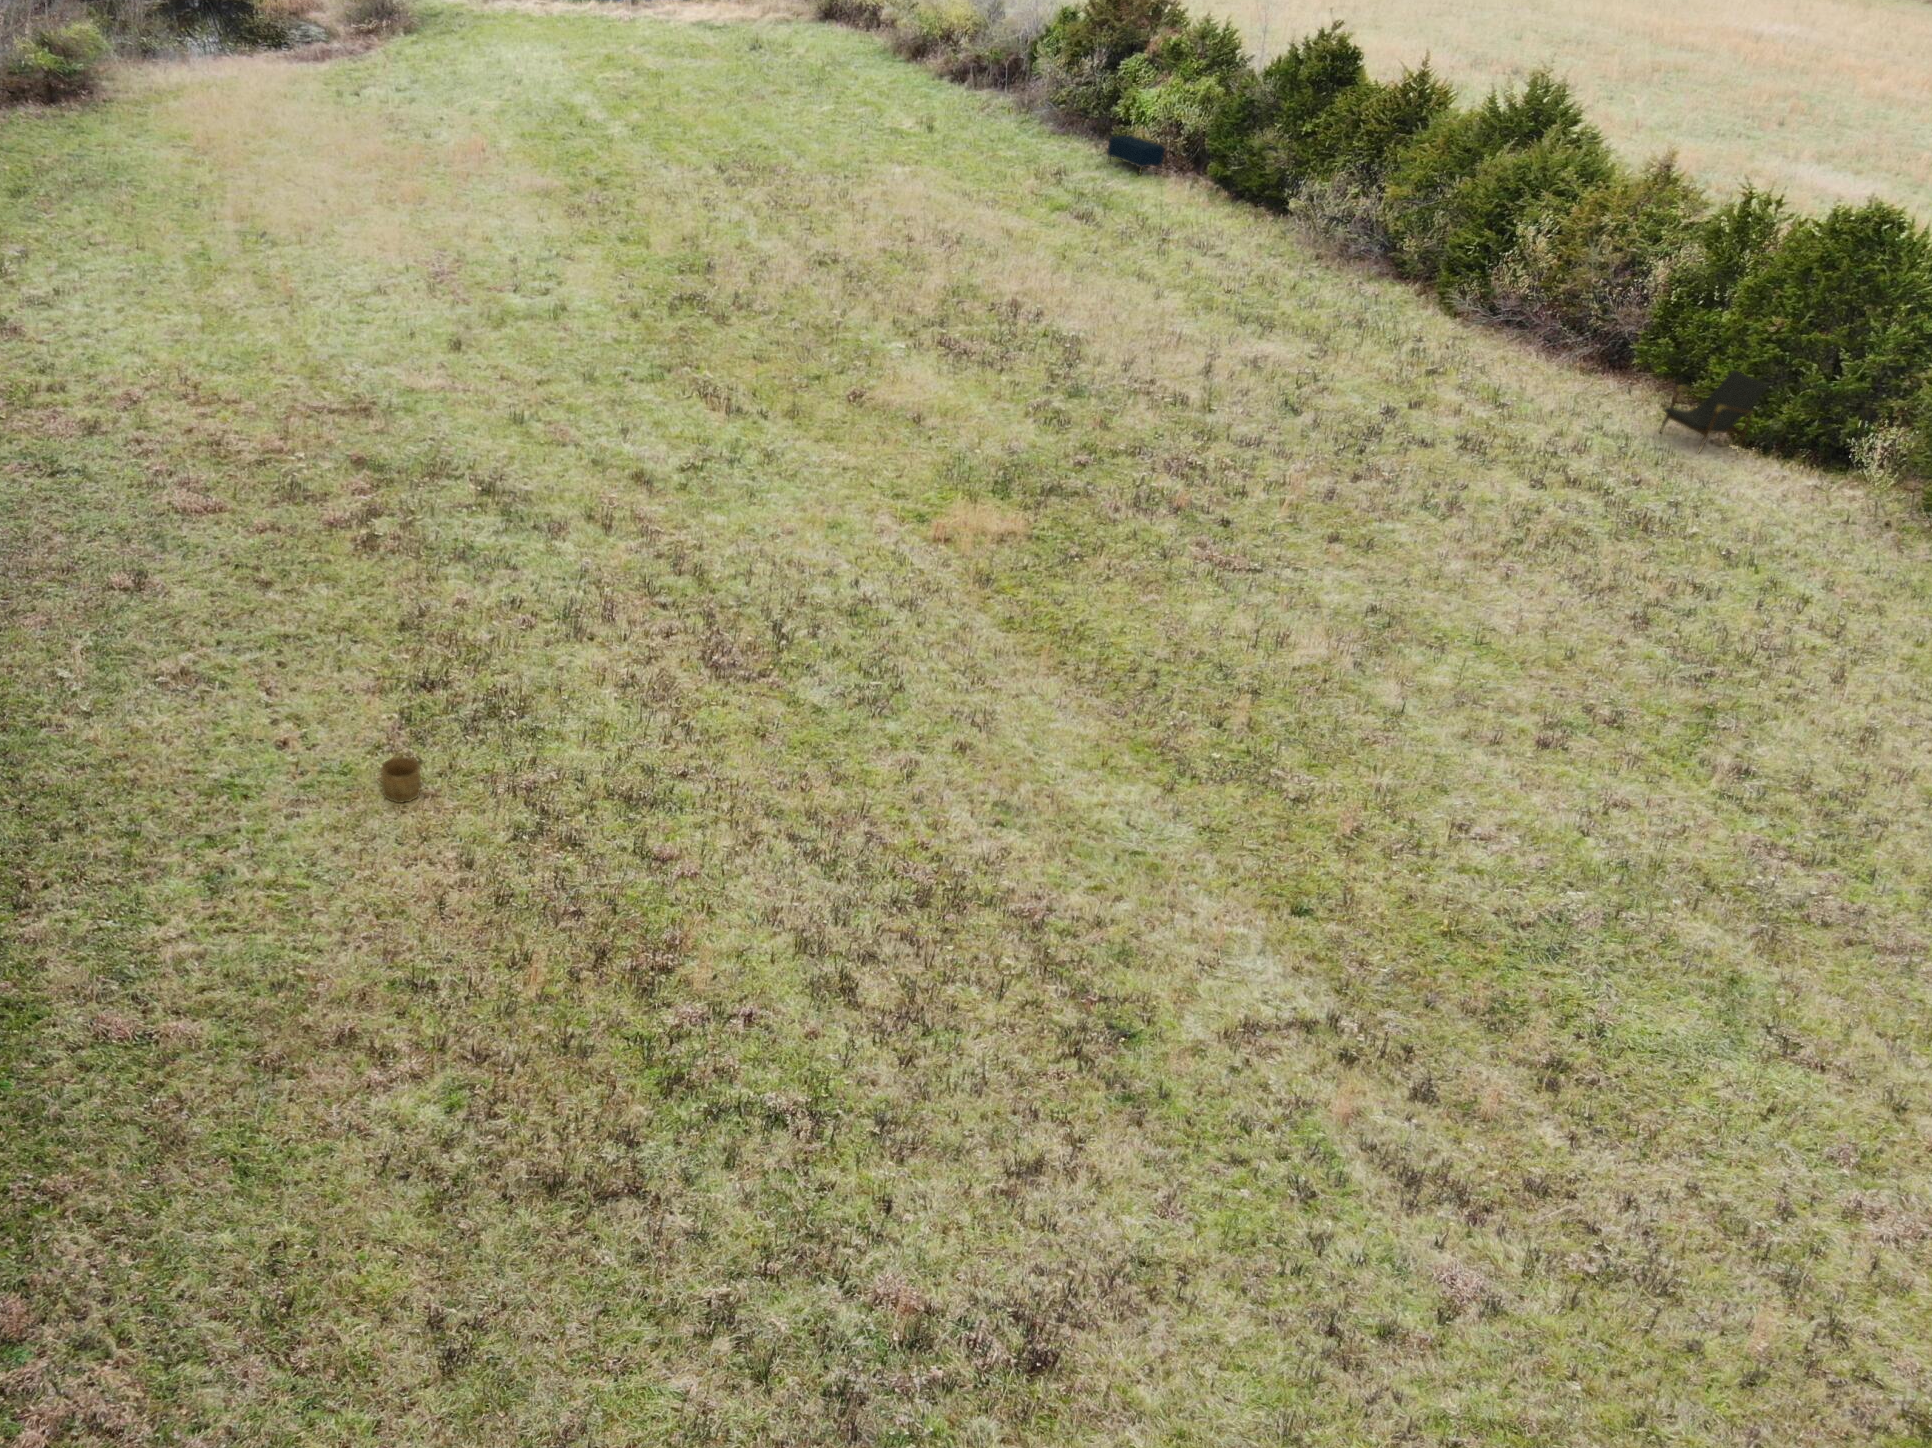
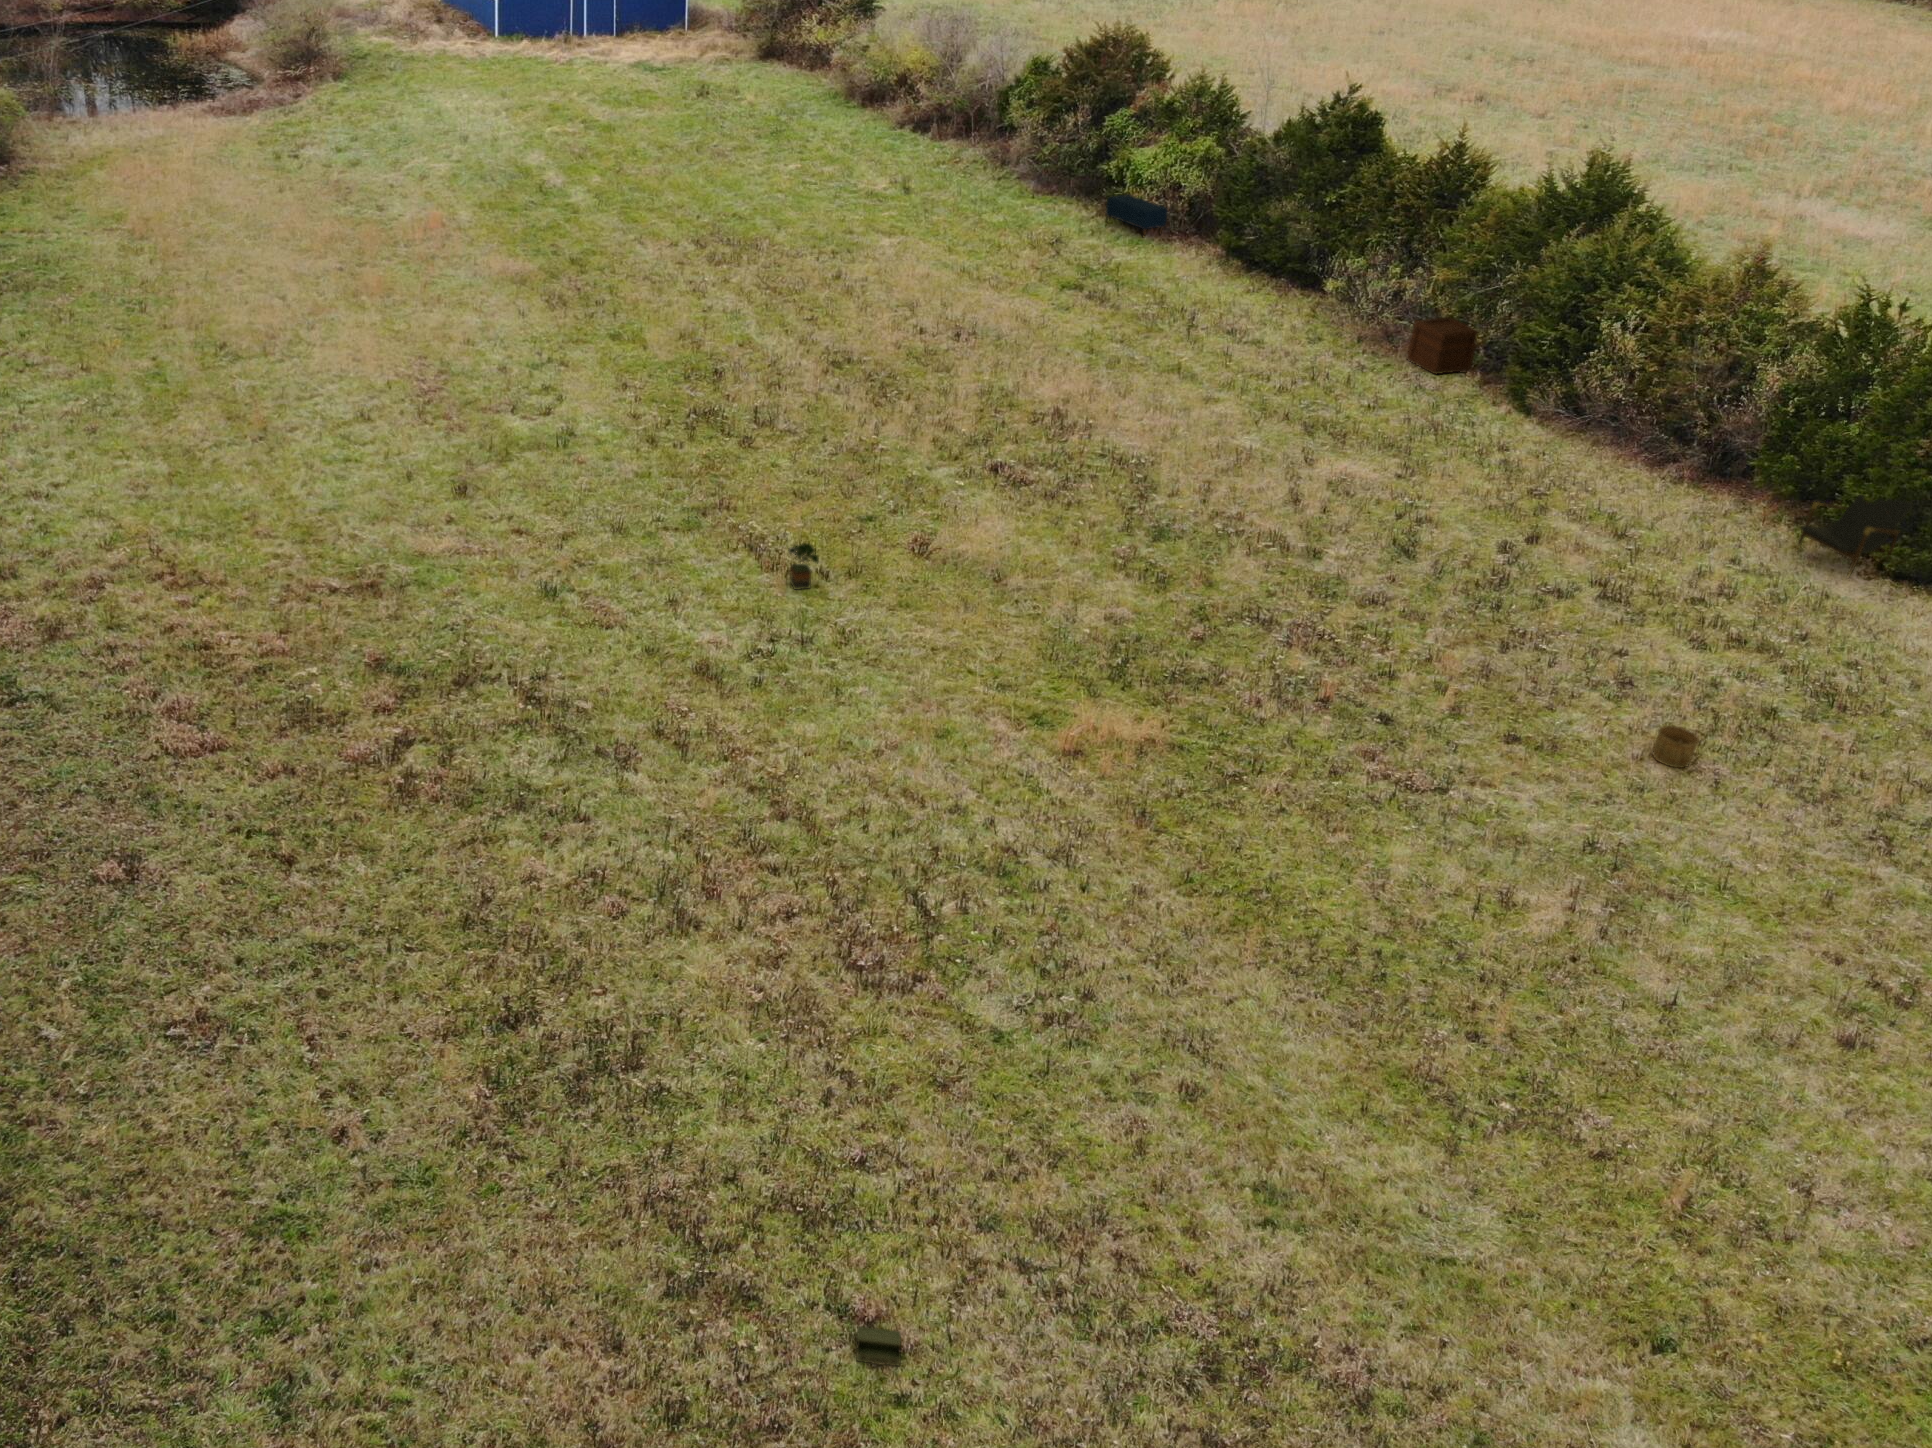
wooden crate: none [1355,237,1425,290] -> present [1407,317,1479,374]
potted tree: none [724,387,752,429] -> present [788,543,819,590]
wooden bucket: present [380,756,421,803] -> present [1653,725,1700,768]
toolbox: none [639,863,677,889] -> present [856,1326,901,1366]

